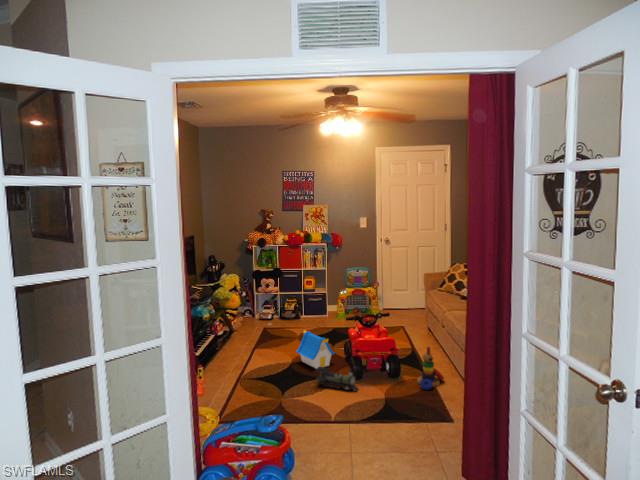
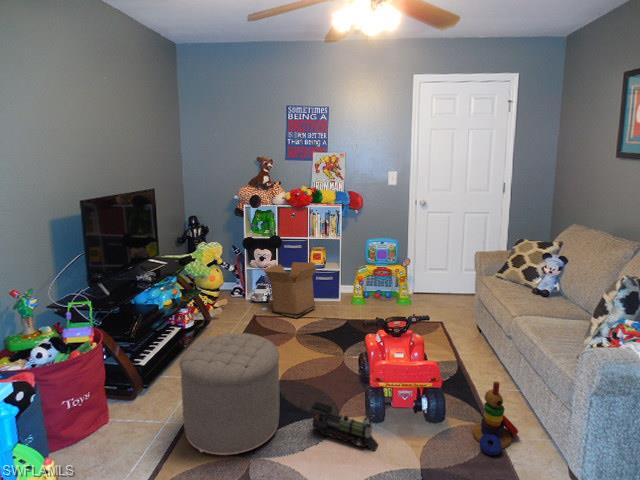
cardboard box: none [270,288,310,328] -> present [264,262,317,318]
ottoman: none [234,327,295,398] -> present [179,333,280,455]
toy house: present [296,330,335,369] -> none [286,332,344,395]

